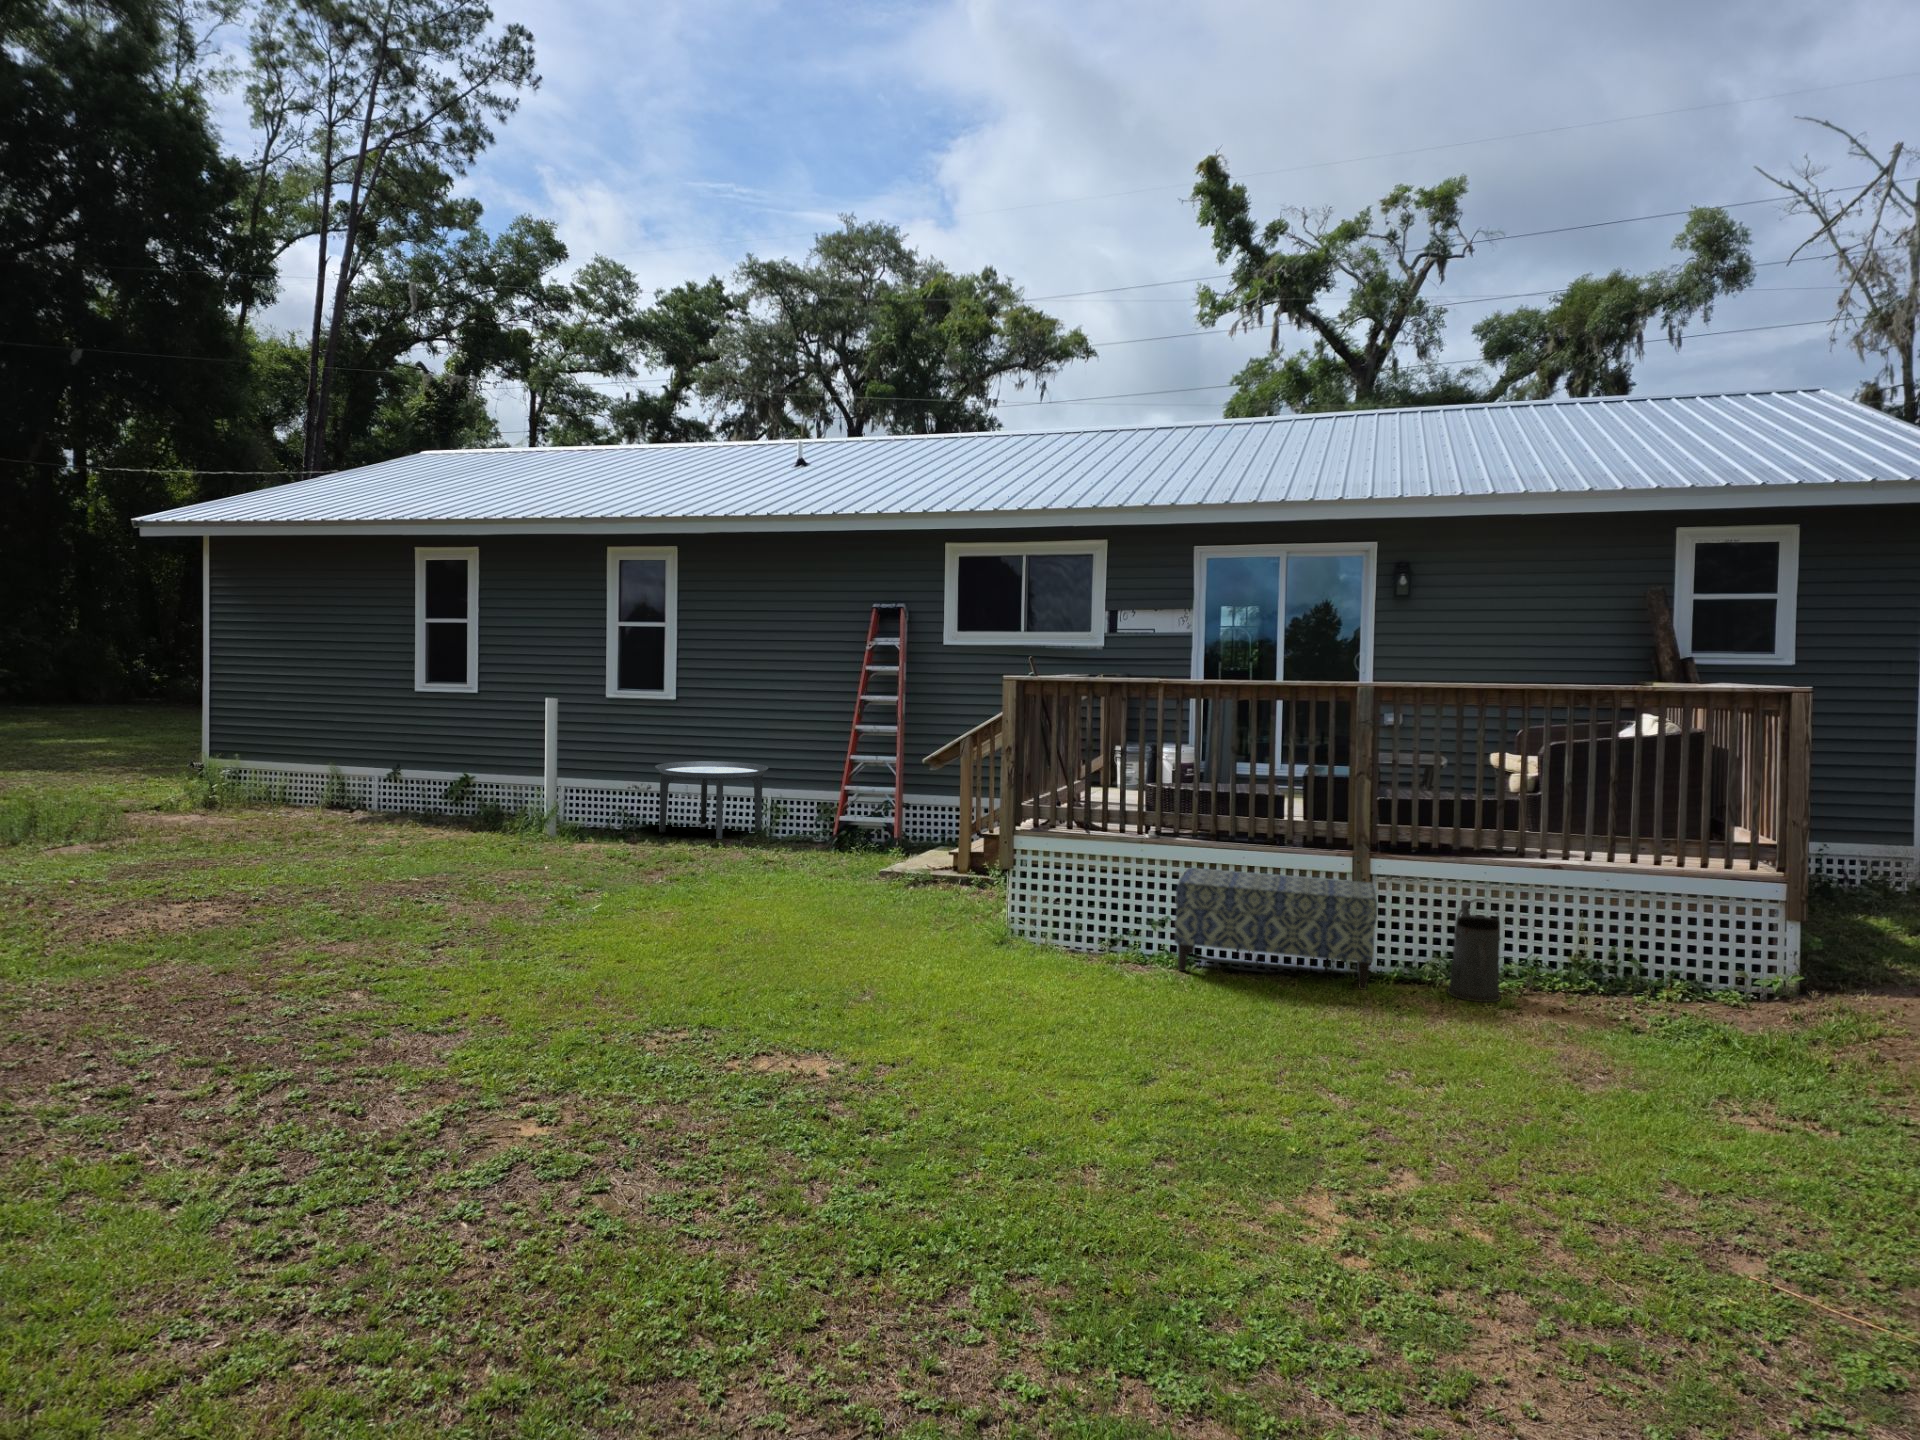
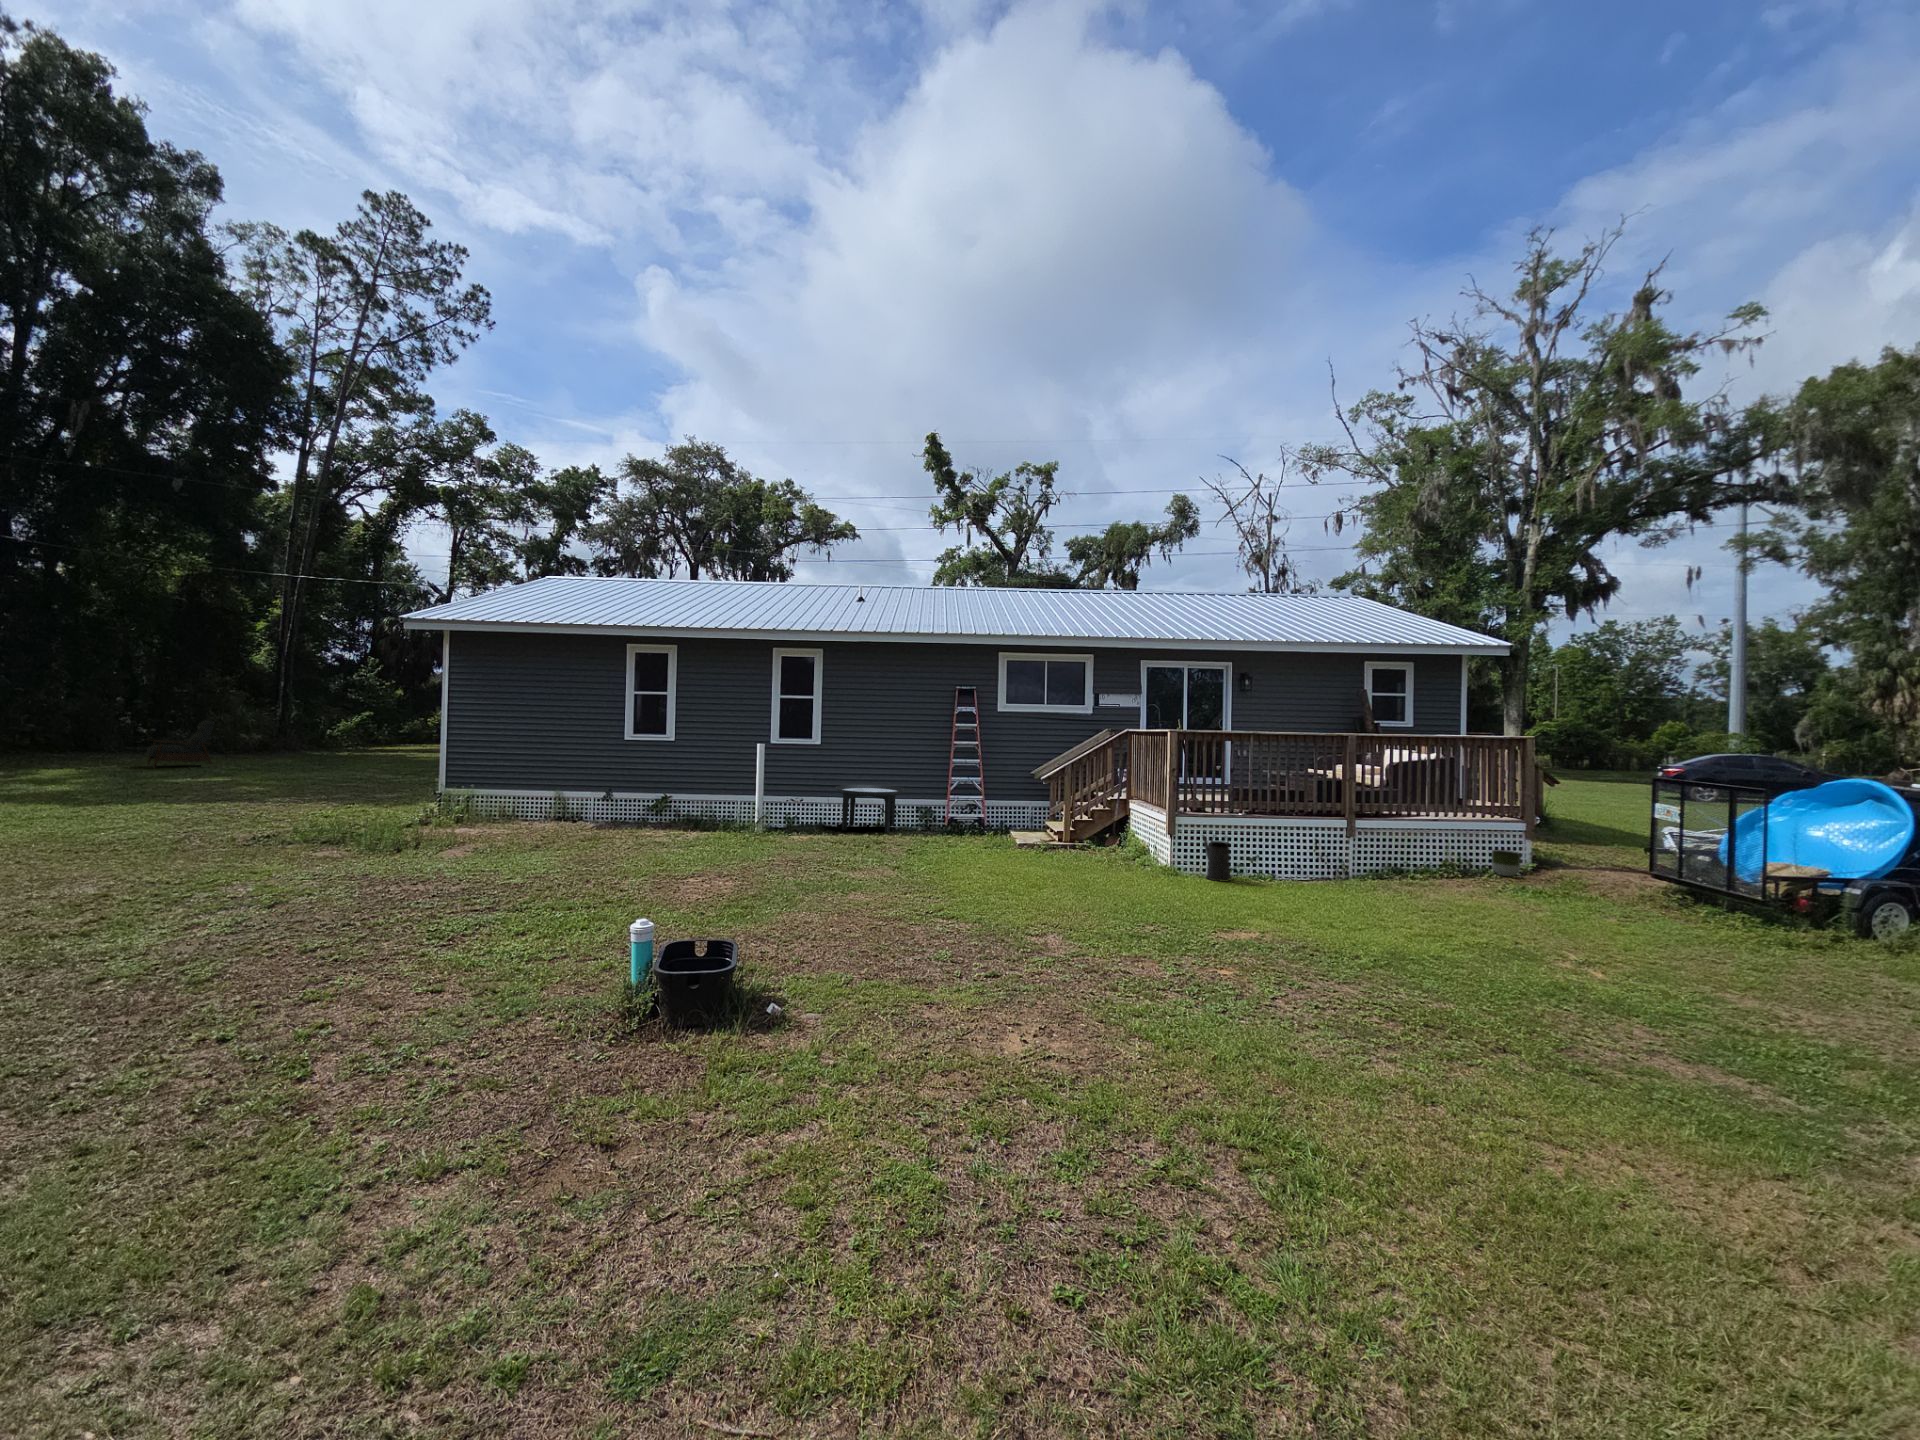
chair: none [135,664,198,721] -> present [147,720,214,768]
bench: present [1175,868,1377,990] -> none [1272,830,1384,882]
watering can: present [1447,899,1501,1002] -> present [1203,835,1230,882]
planter: none [1721,949,1787,1012] -> present [1492,850,1521,876]

